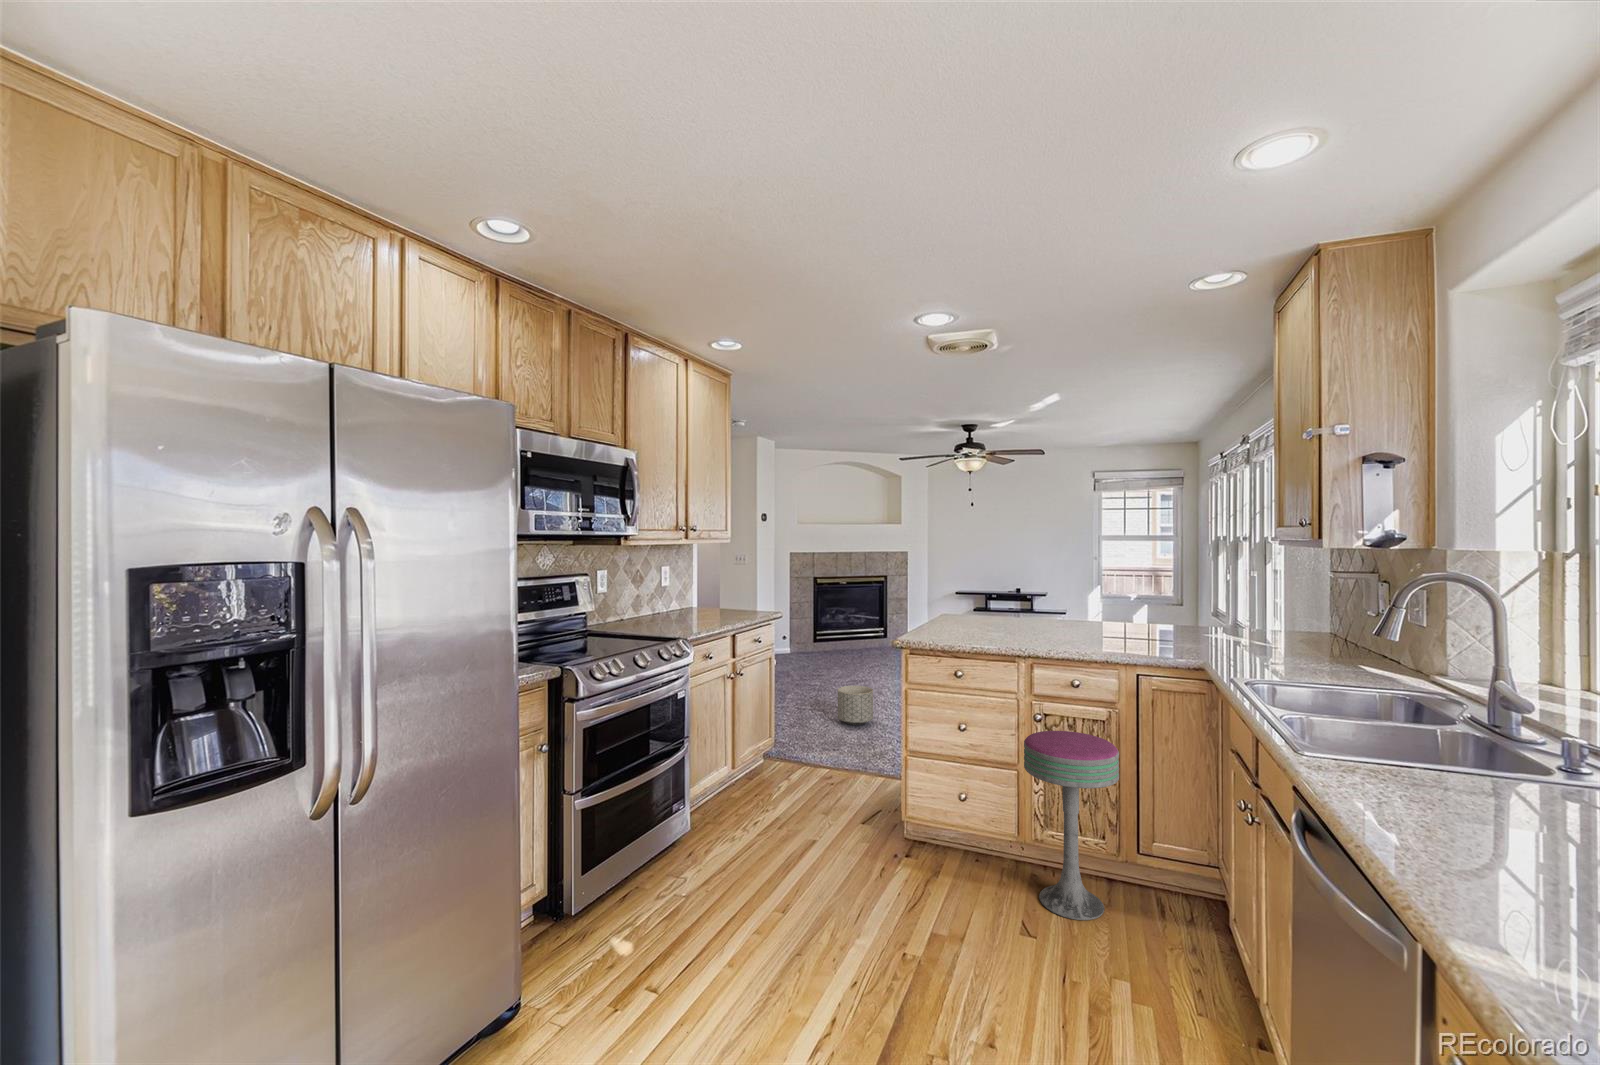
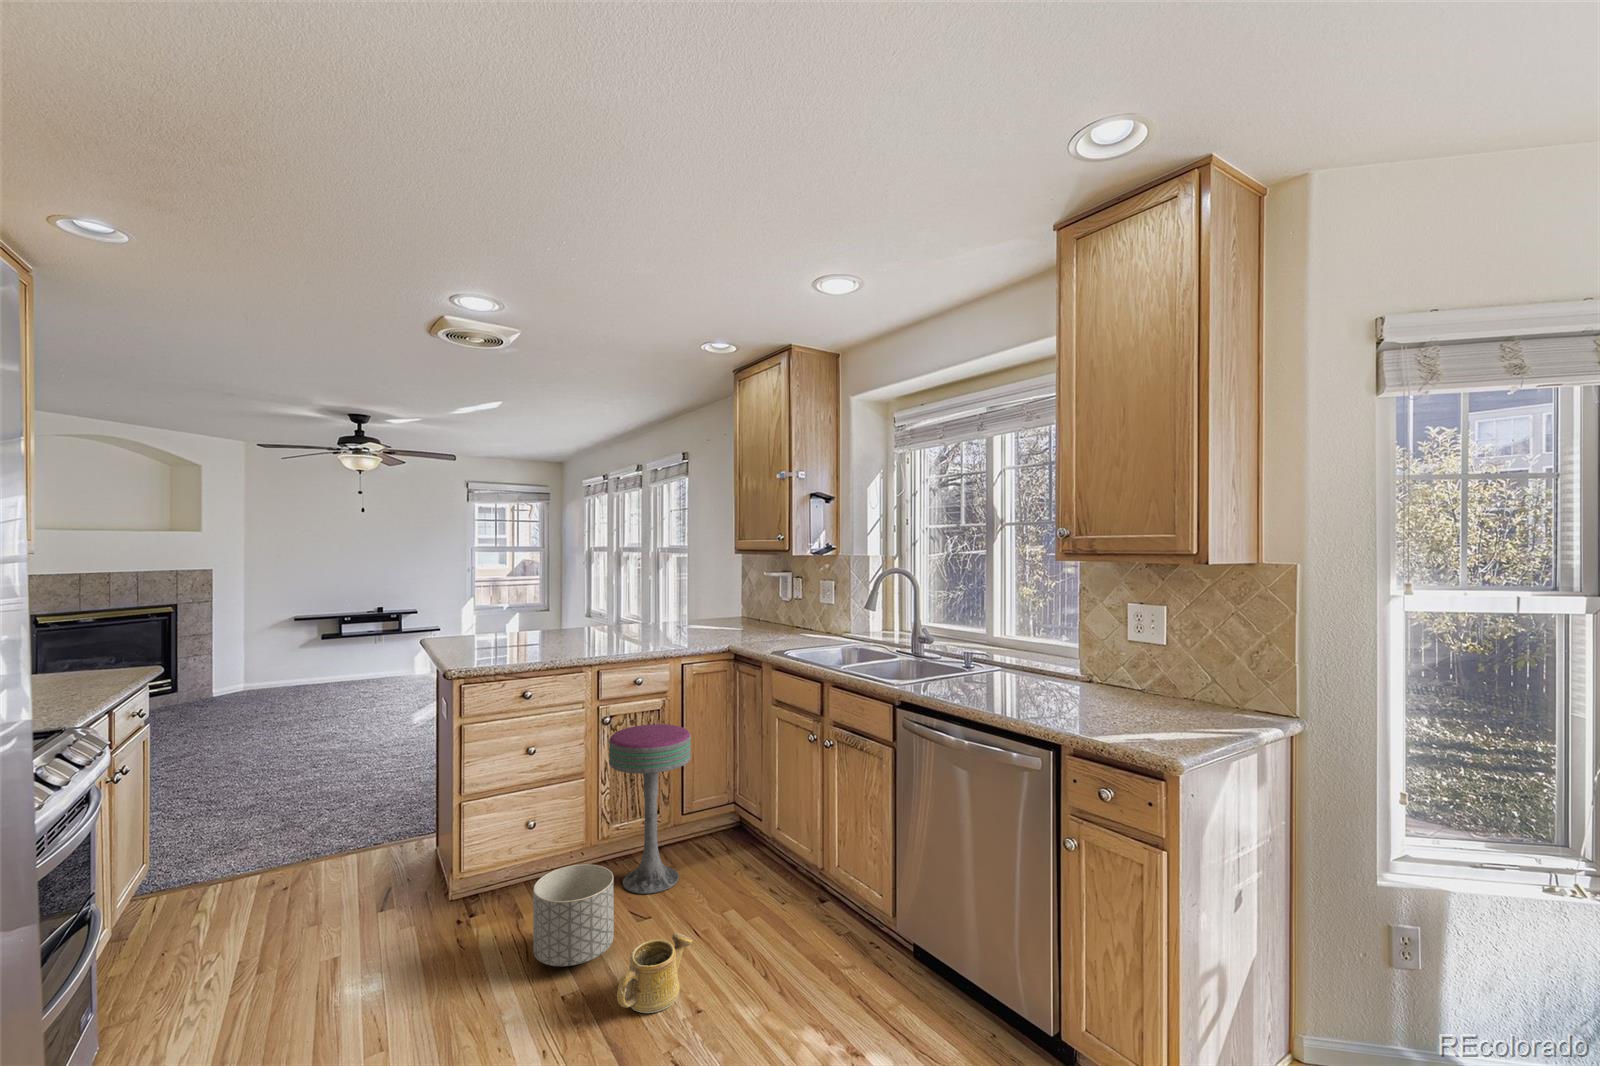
planter: present [838,686,873,725] -> present [533,864,614,966]
watering can: none [919,945,1019,1023] -> present [617,933,692,1013]

